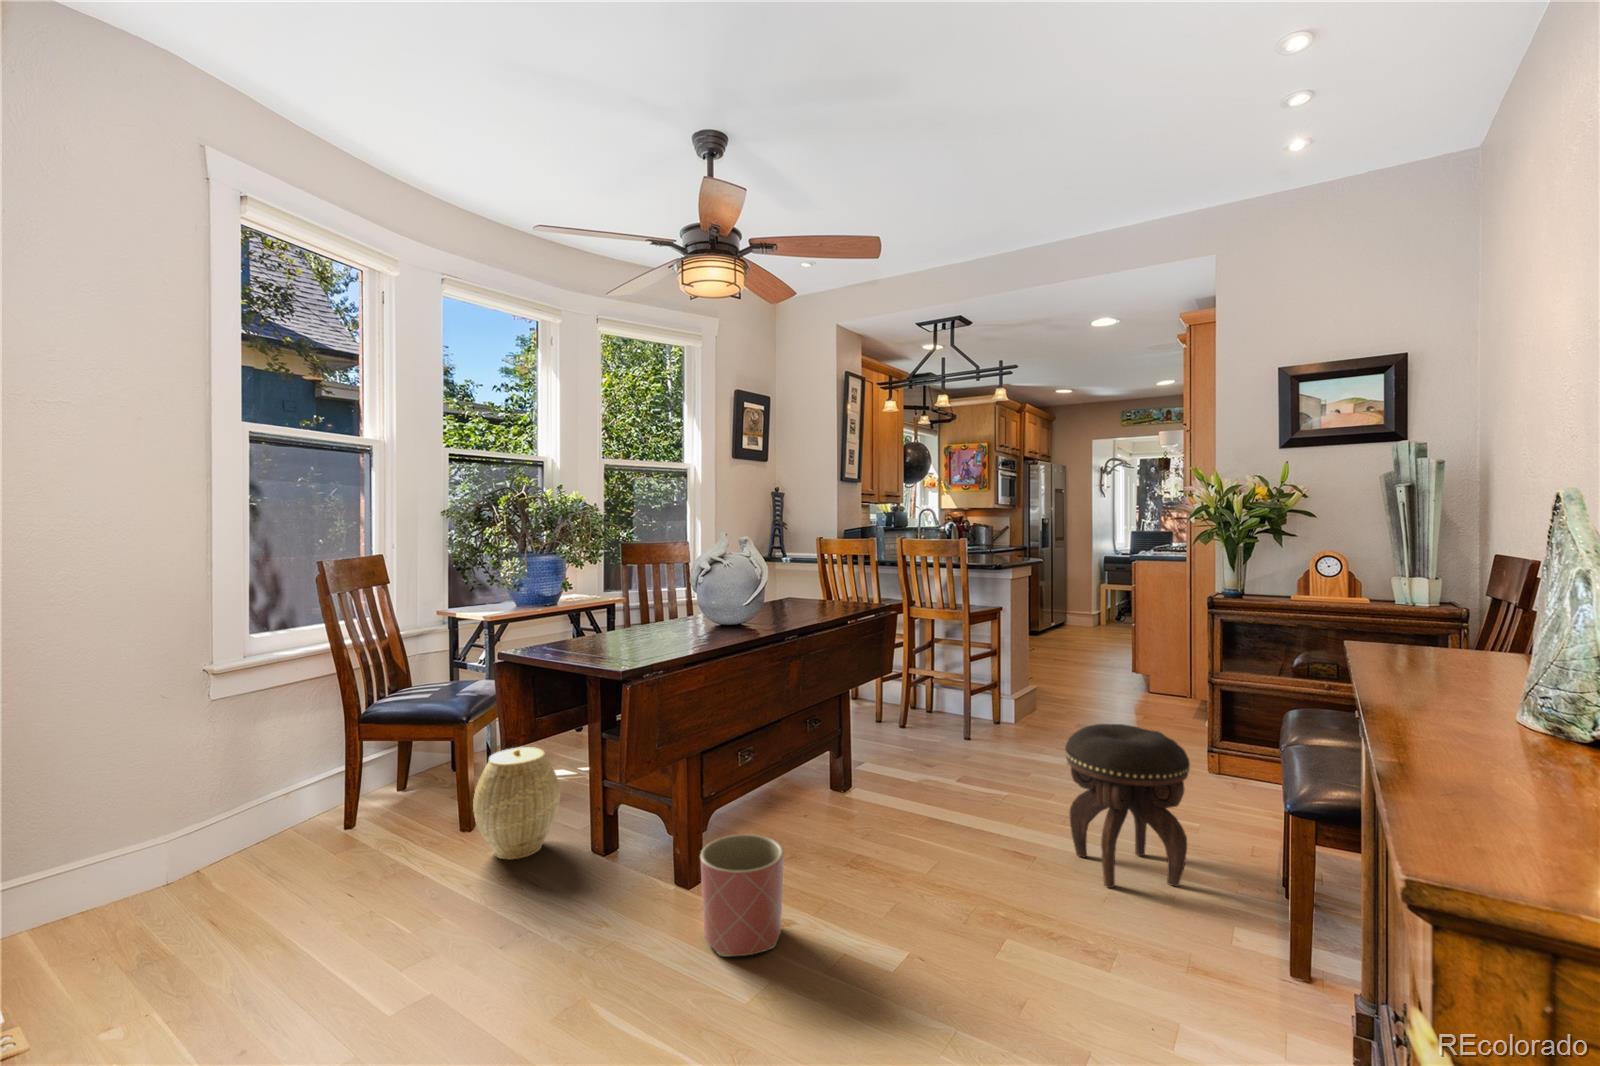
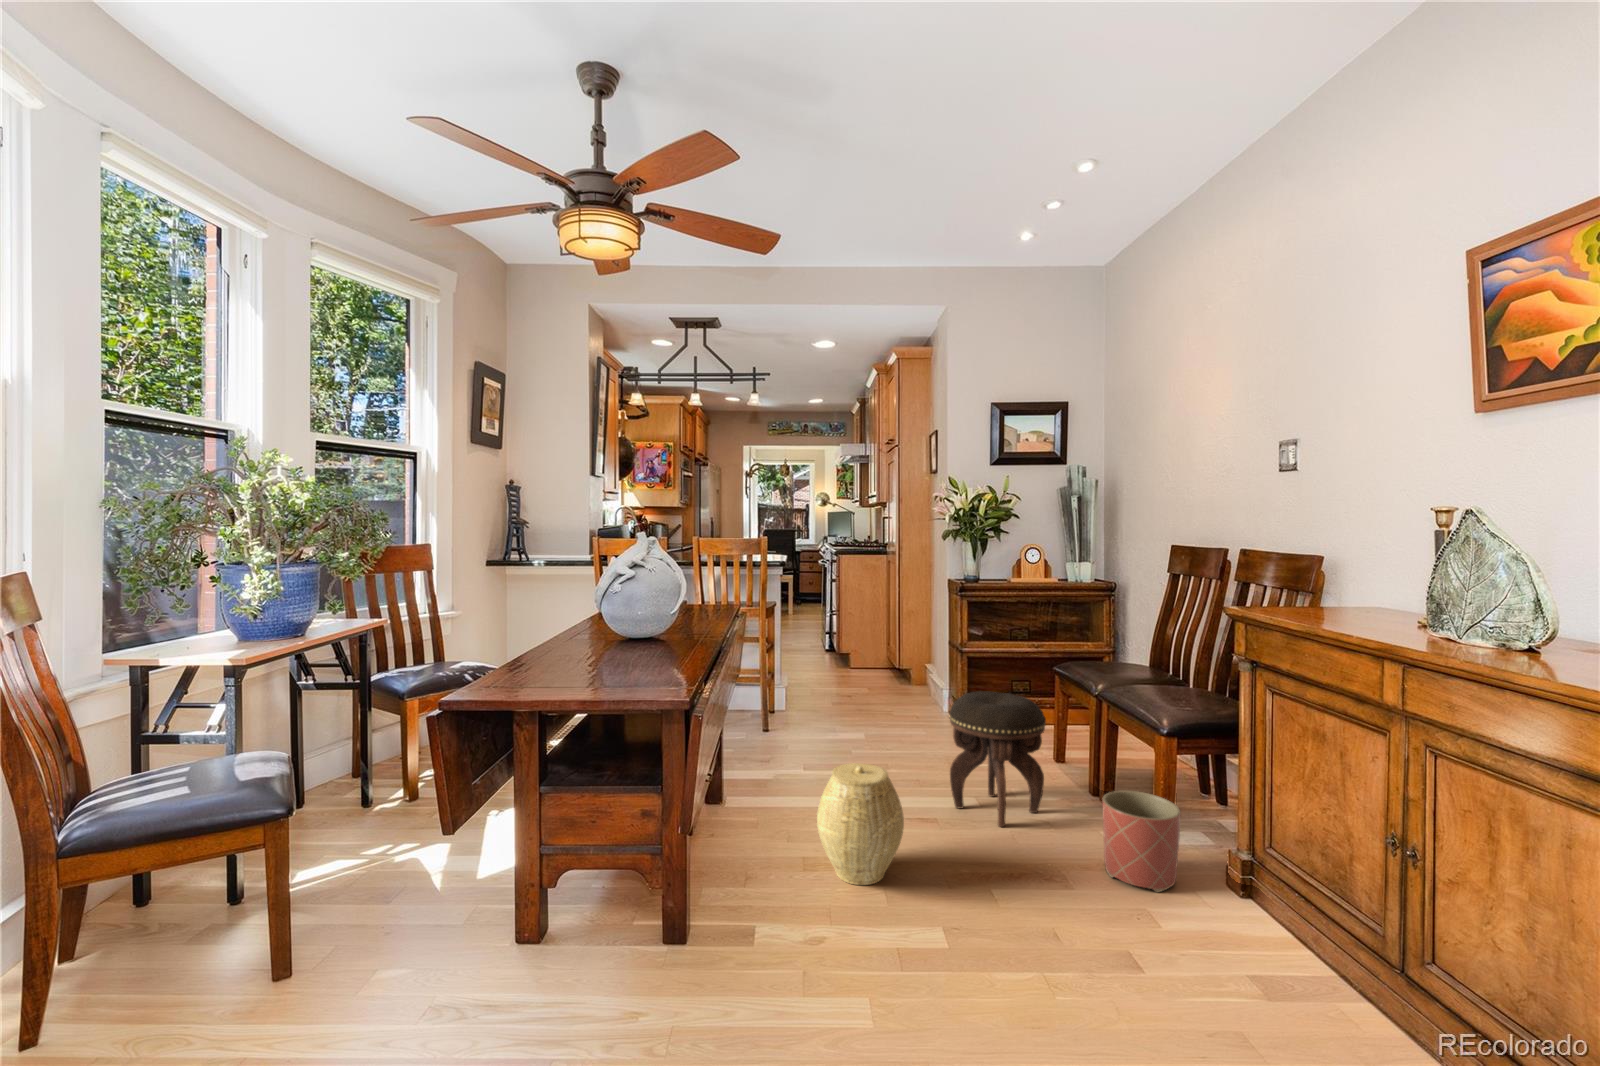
woven basket: present [473,747,560,859] -> present [817,763,904,885]
planter: present [700,834,784,957] -> present [1102,791,1181,892]

